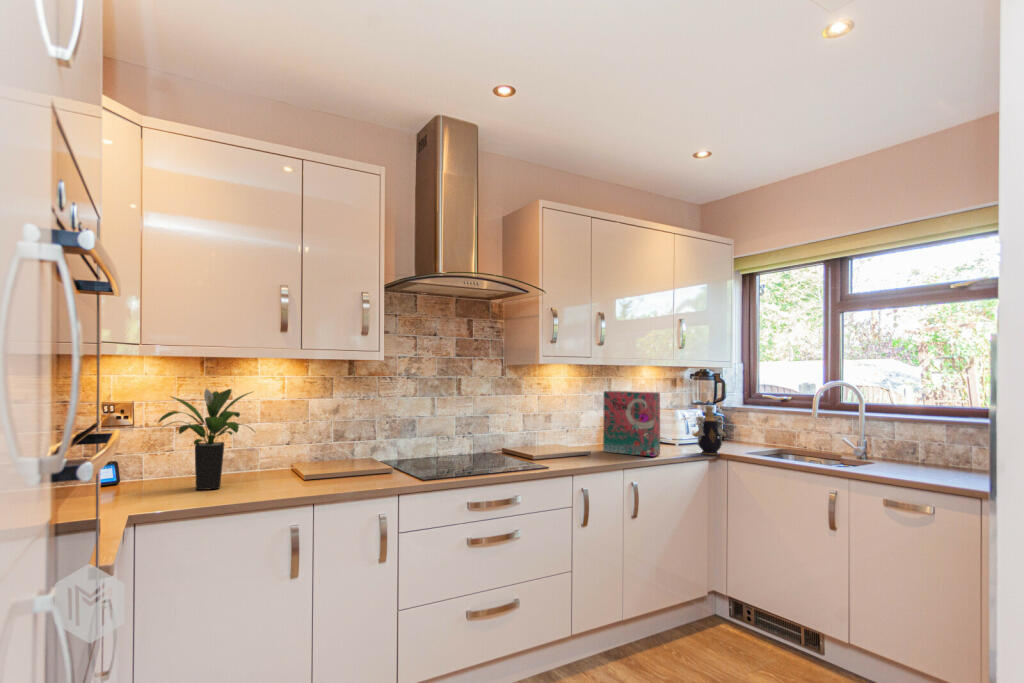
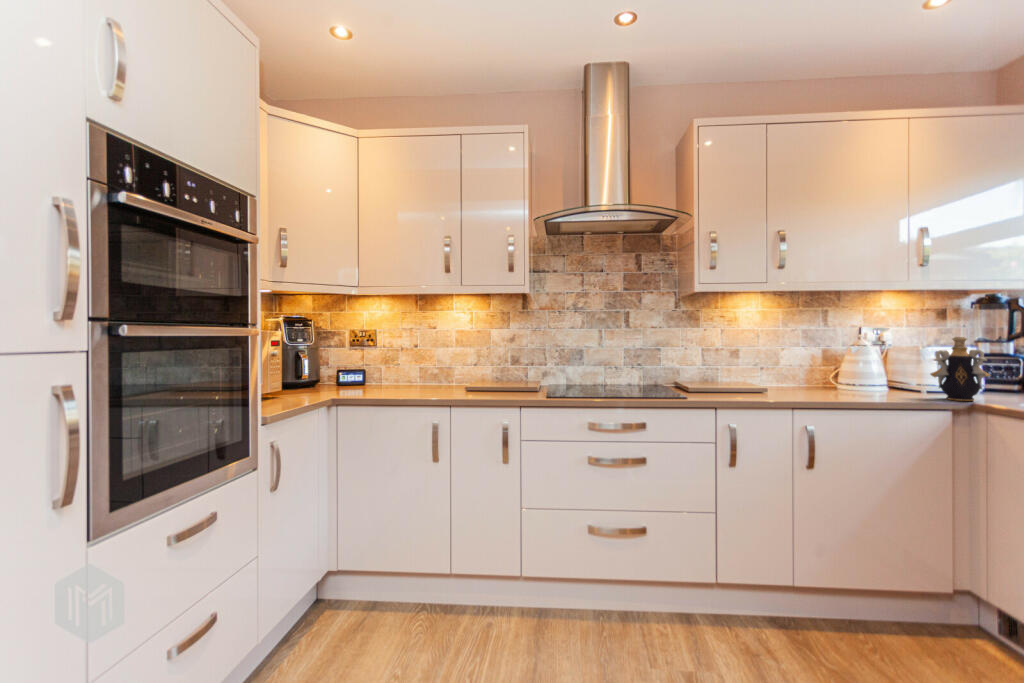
potted plant: present [158,389,253,490] -> none [364,316,434,390]
cereal box: present [603,391,660,457] -> none [795,319,870,397]

